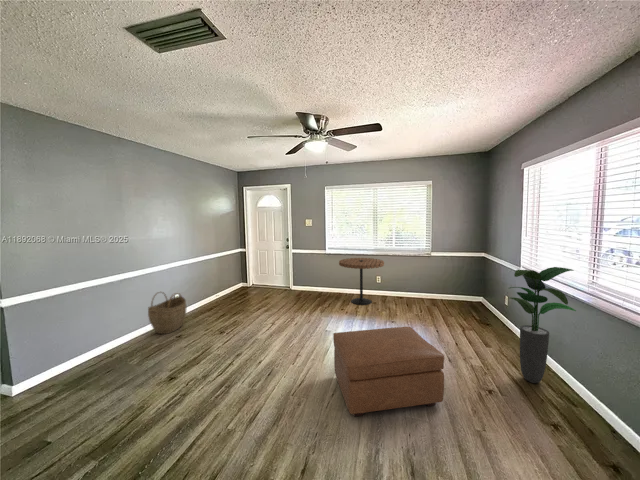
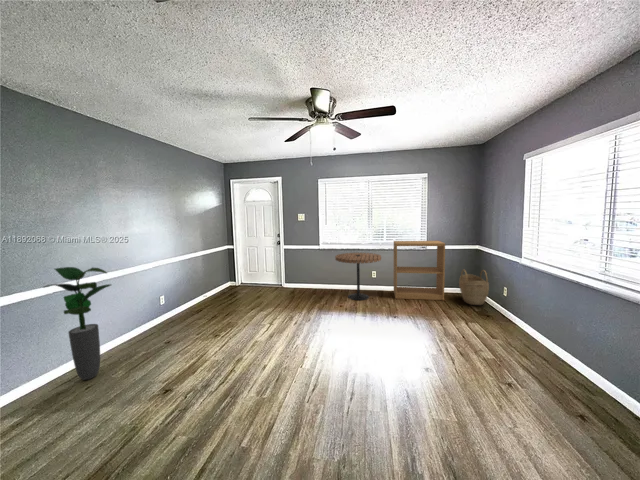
bookshelf: none [398,247,448,308] -> present [394,241,445,300]
potted plant: present [510,267,576,383] -> present [44,267,111,380]
woven basket: present [148,294,186,334] -> present [459,270,489,305]
ottoman: present [333,327,444,417] -> none [347,321,470,422]

